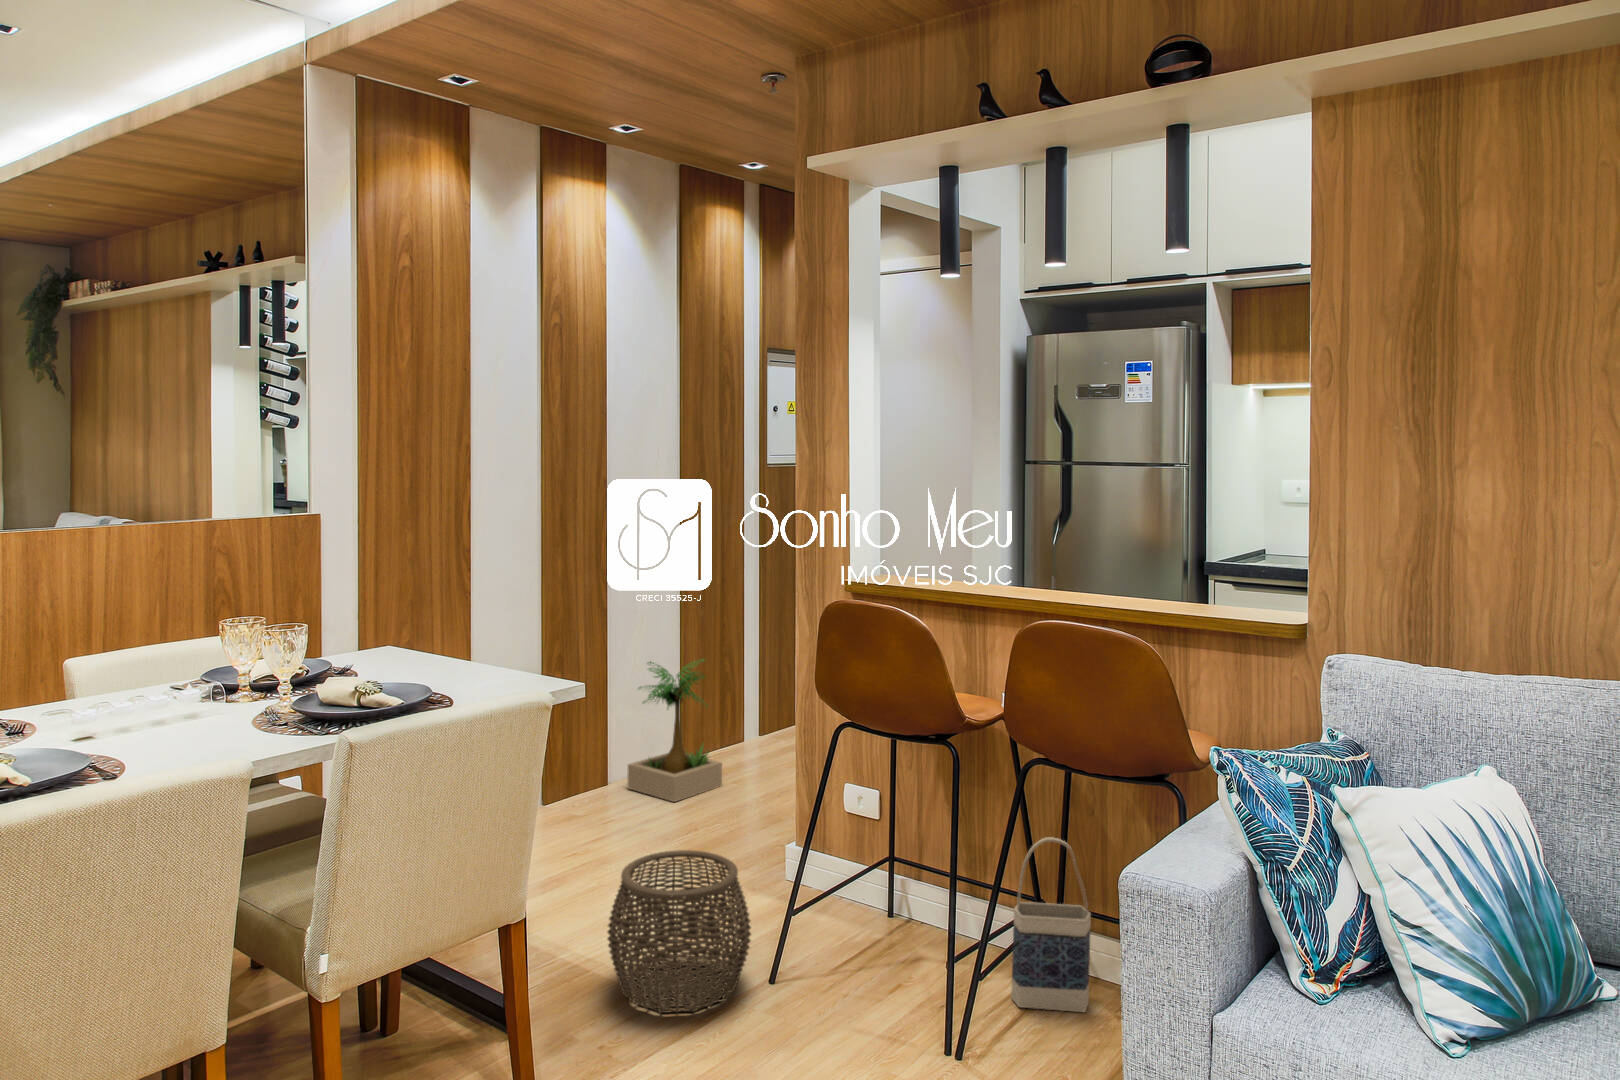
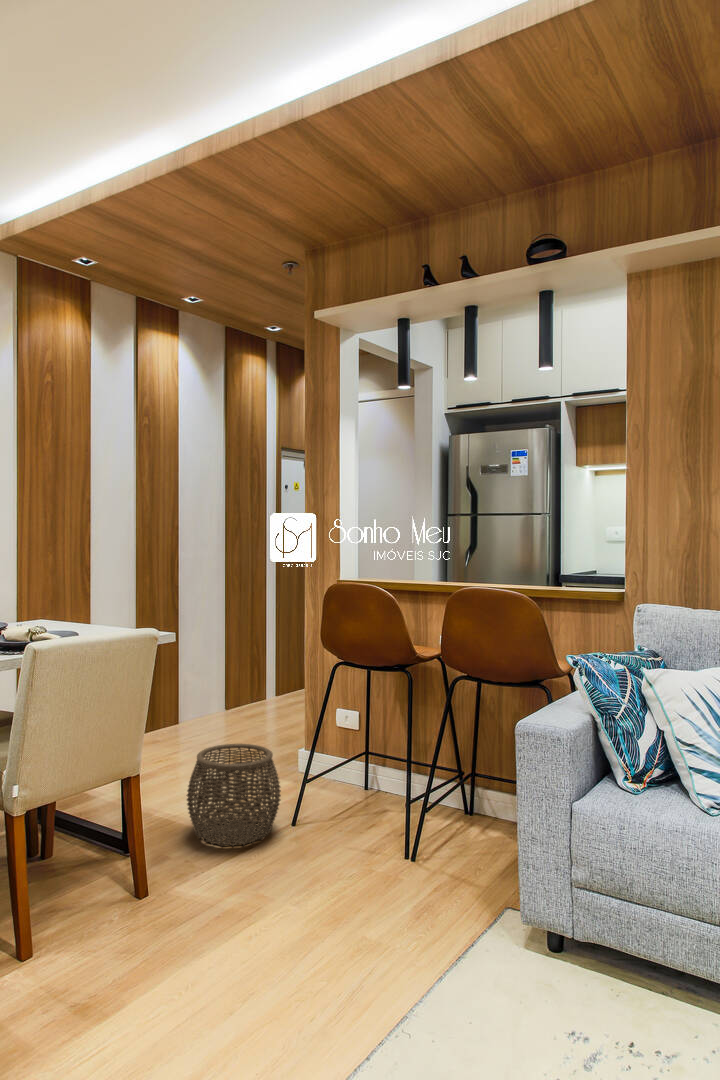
potted plant: present [627,659,722,802] -> none [189,637,253,732]
bag: present [1011,838,1091,1012] -> none [447,727,497,839]

